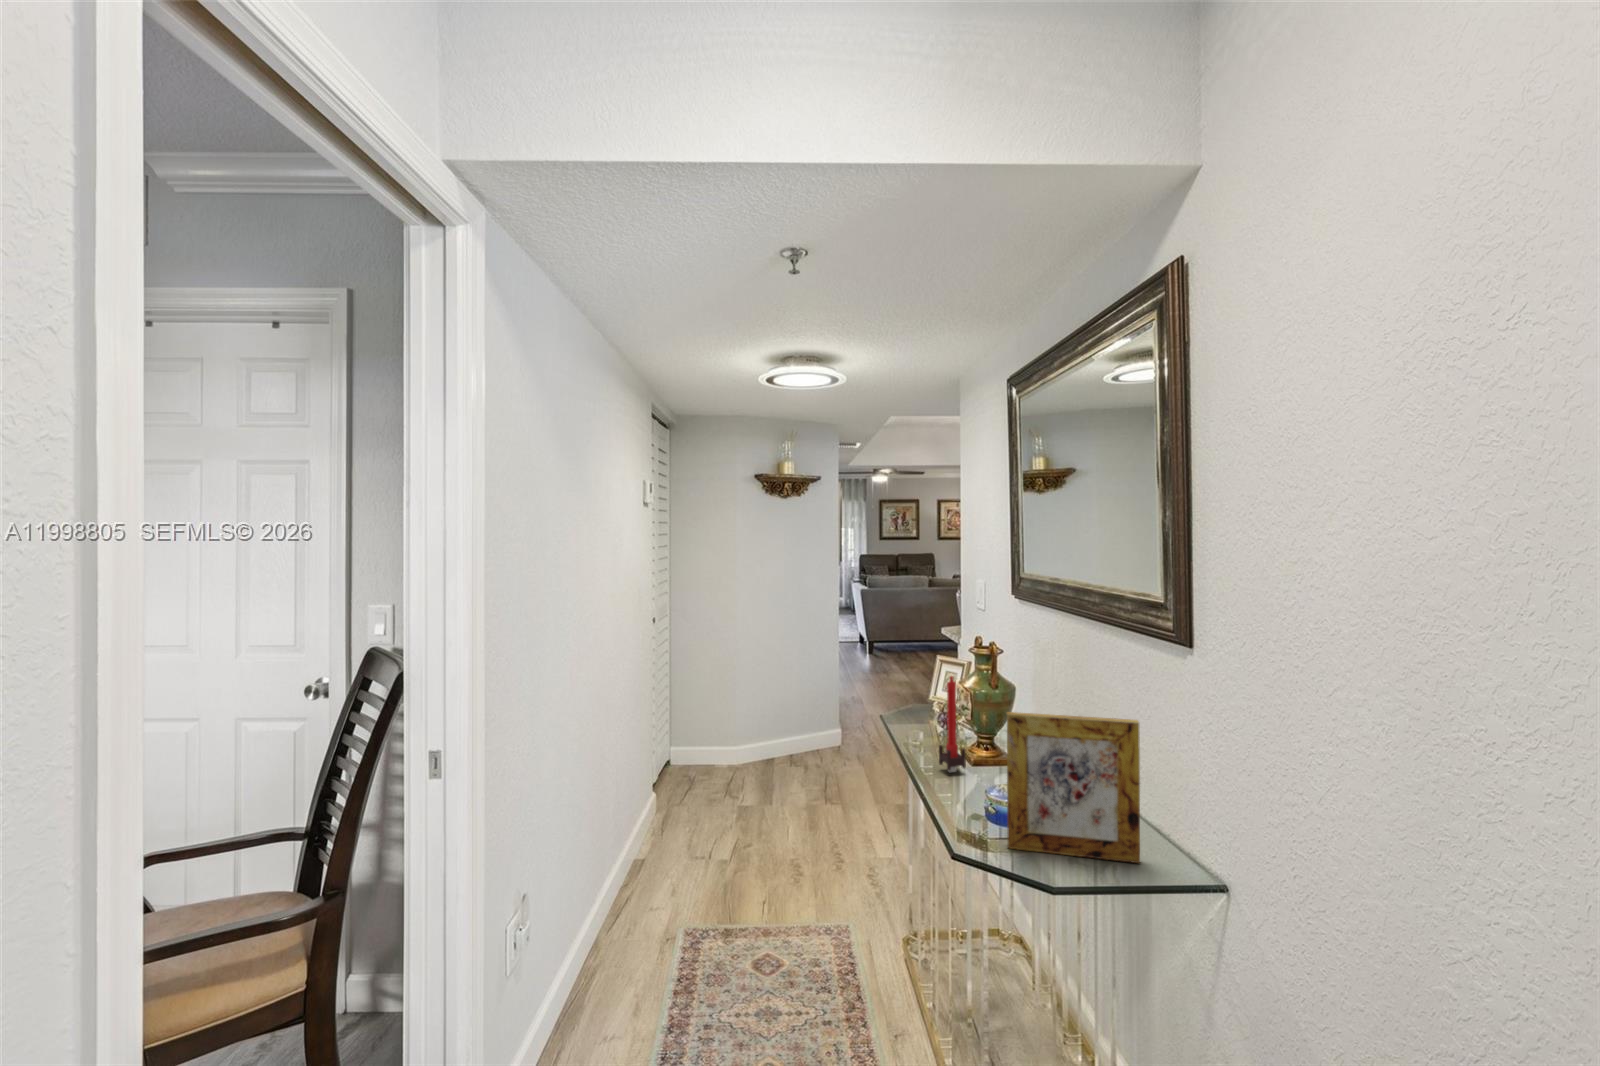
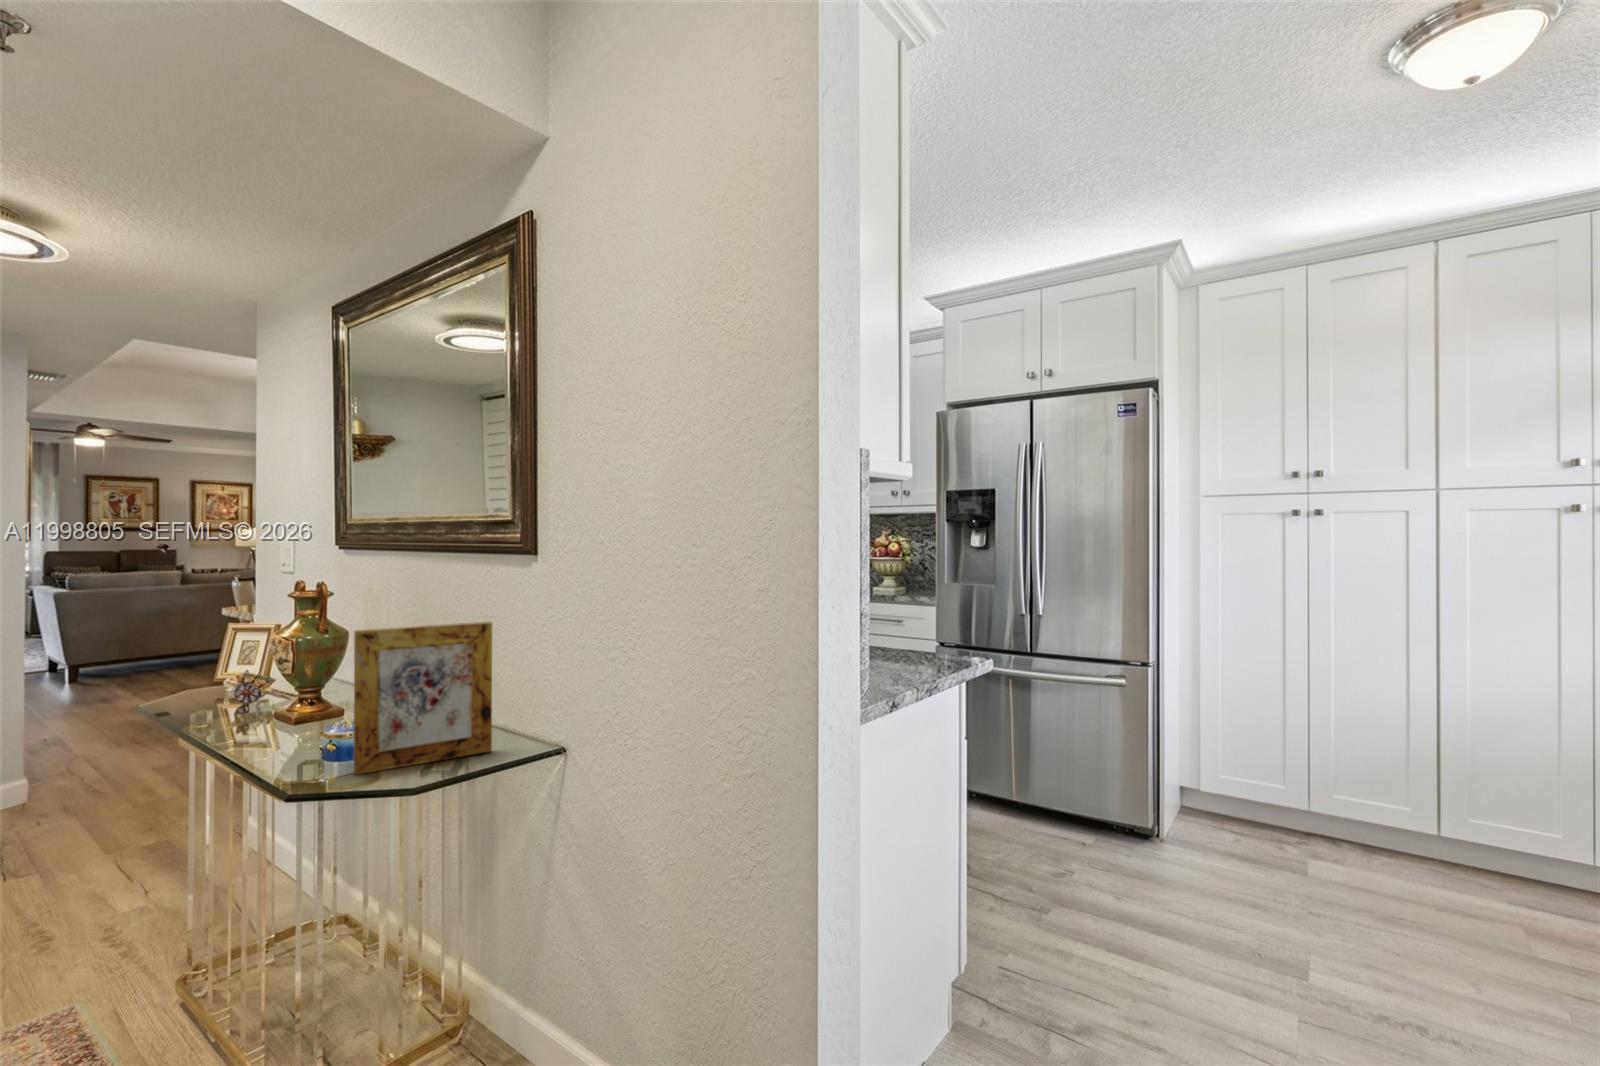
candle: present [939,676,966,772] -> none [247,622,286,736]

